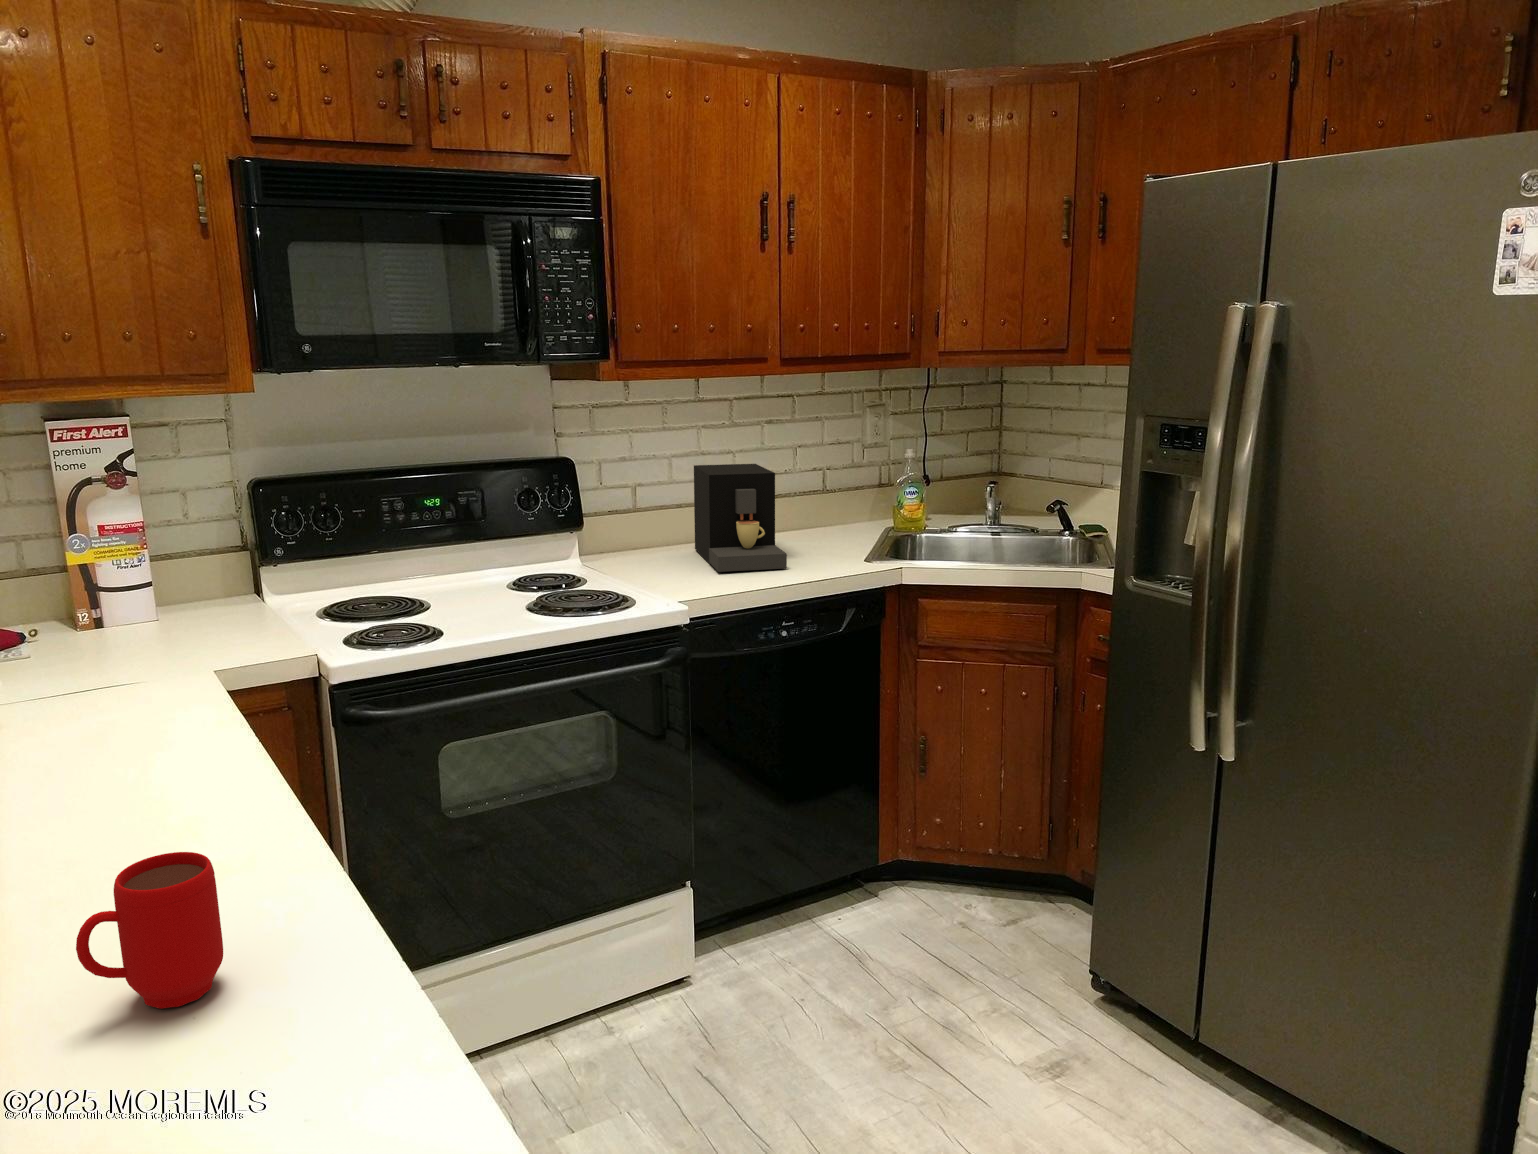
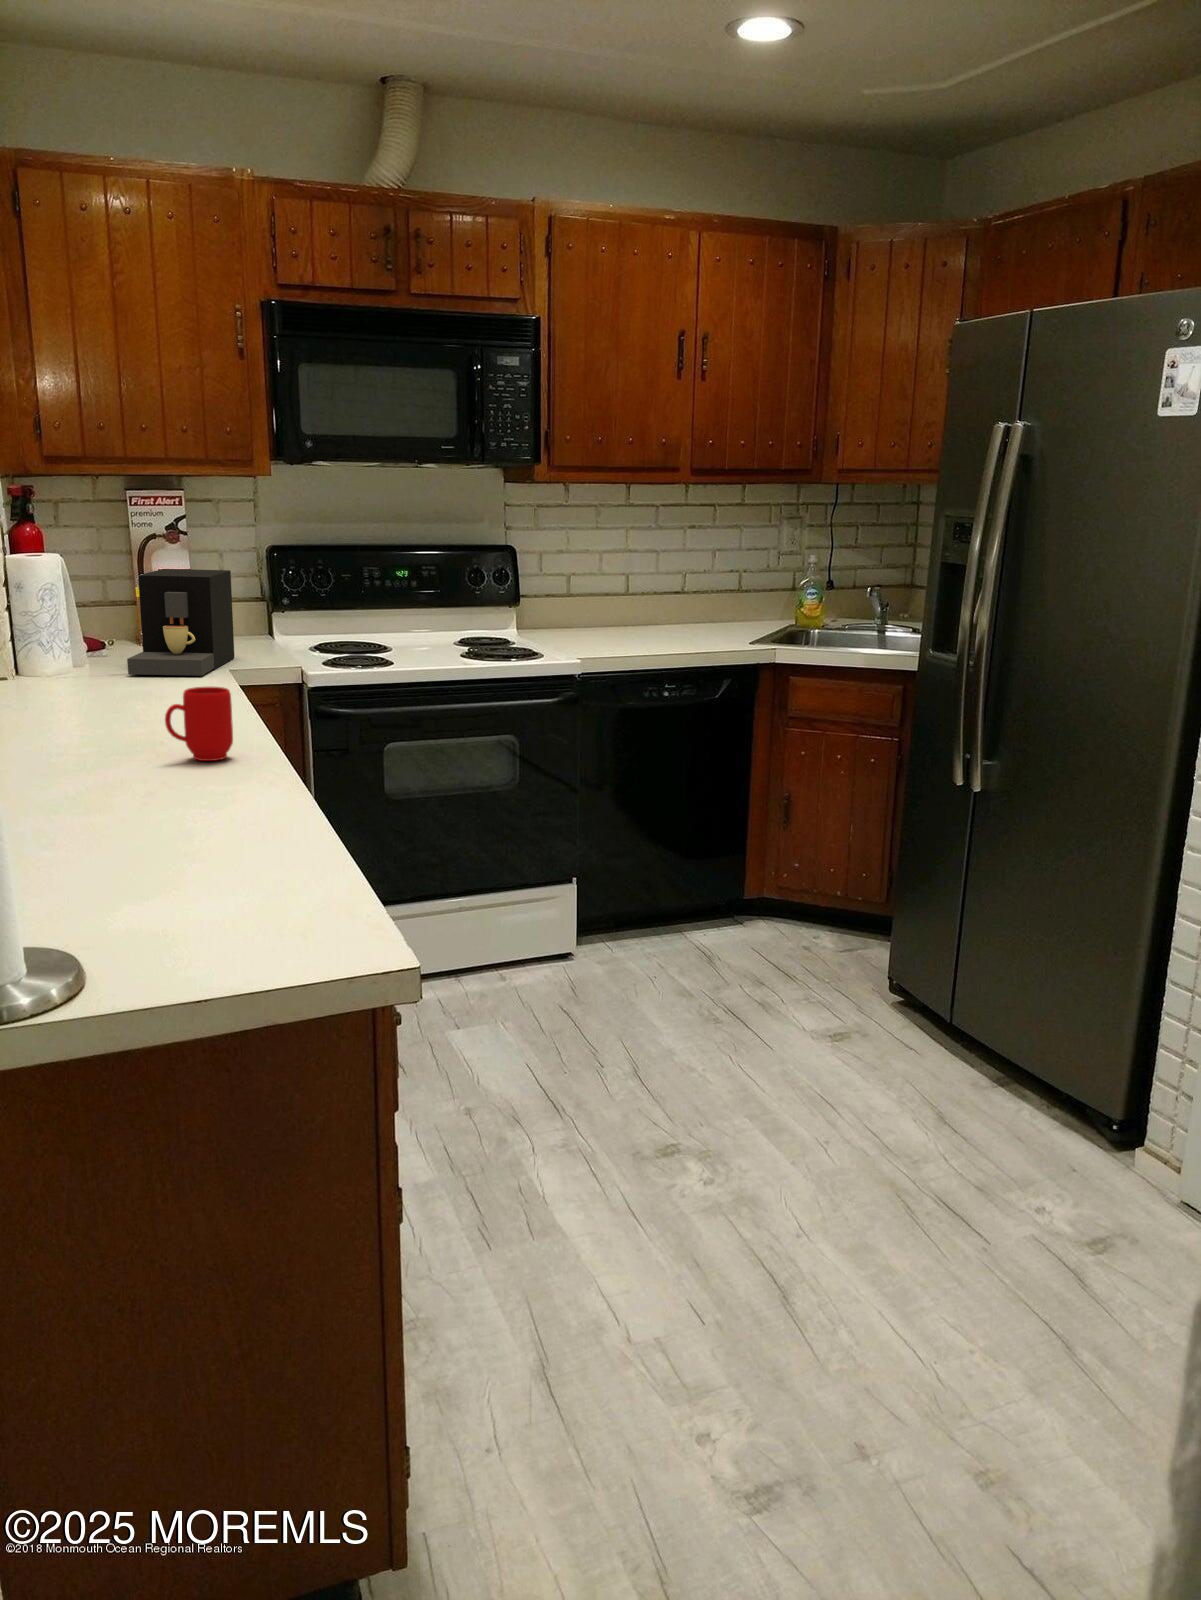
coffee maker: present [694,464,787,572] -> present [127,569,234,676]

